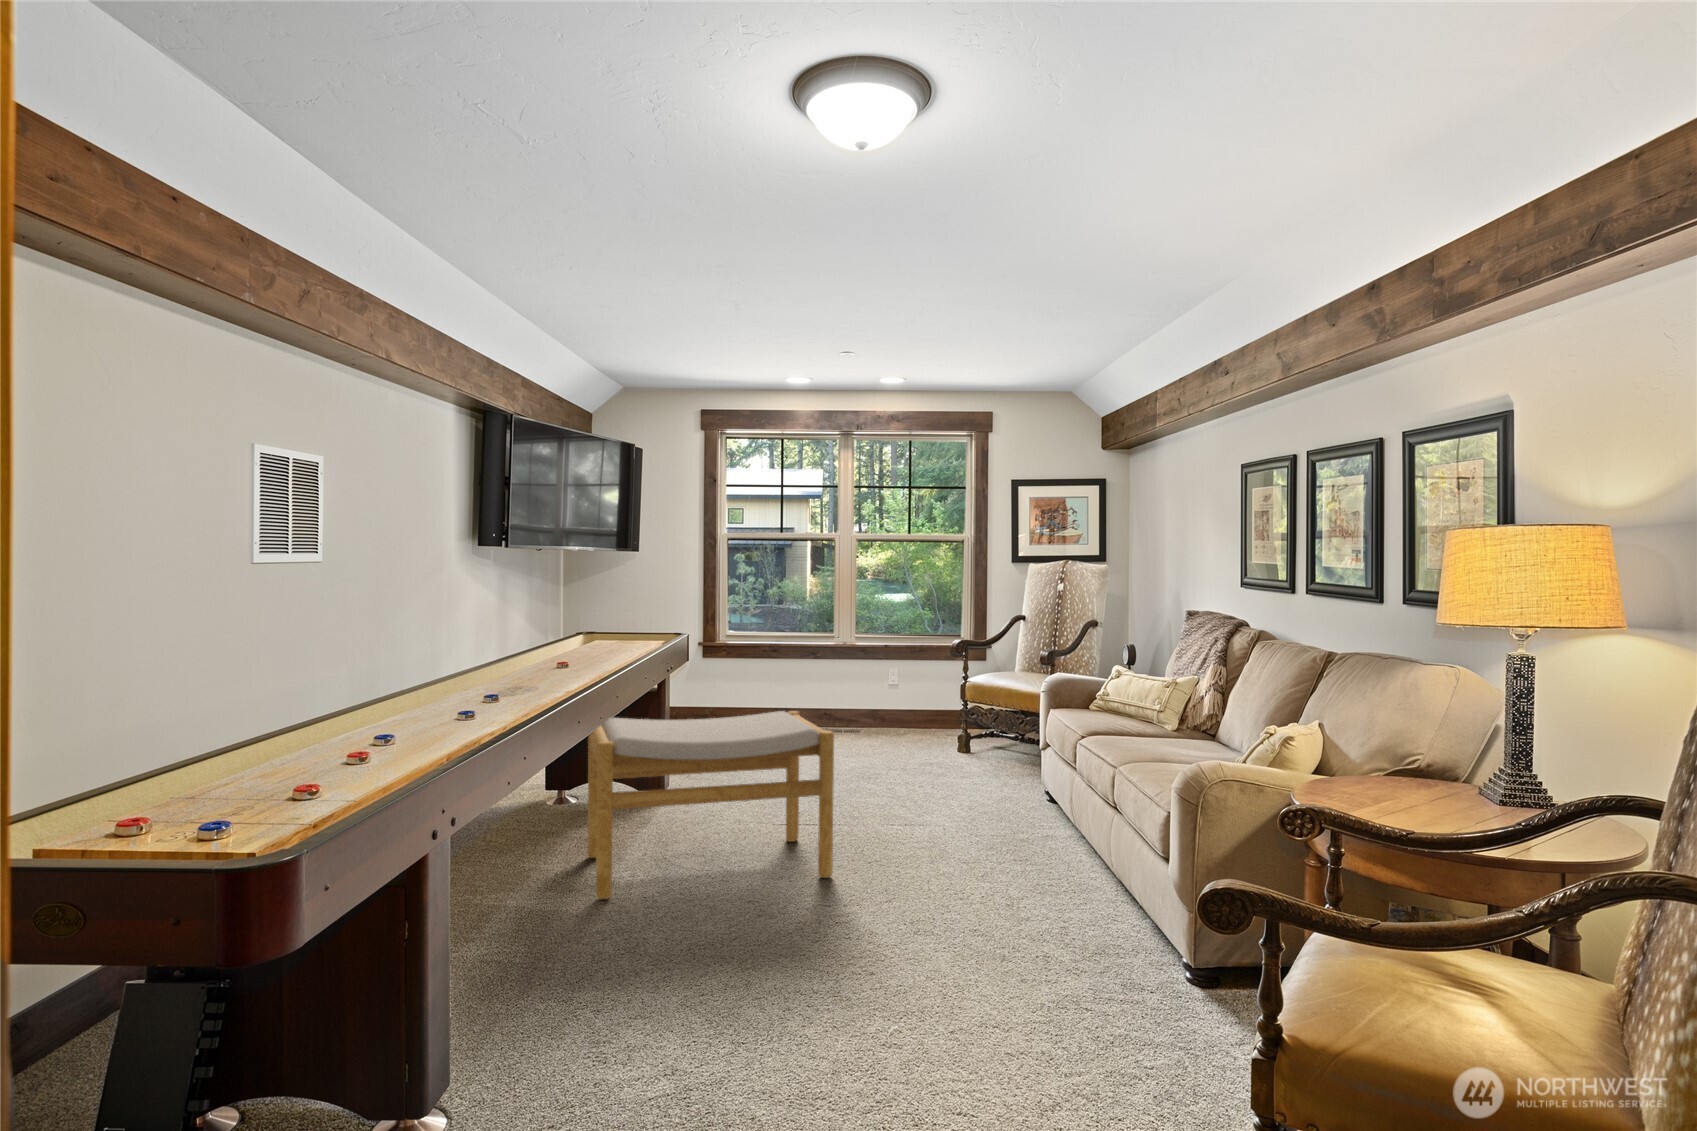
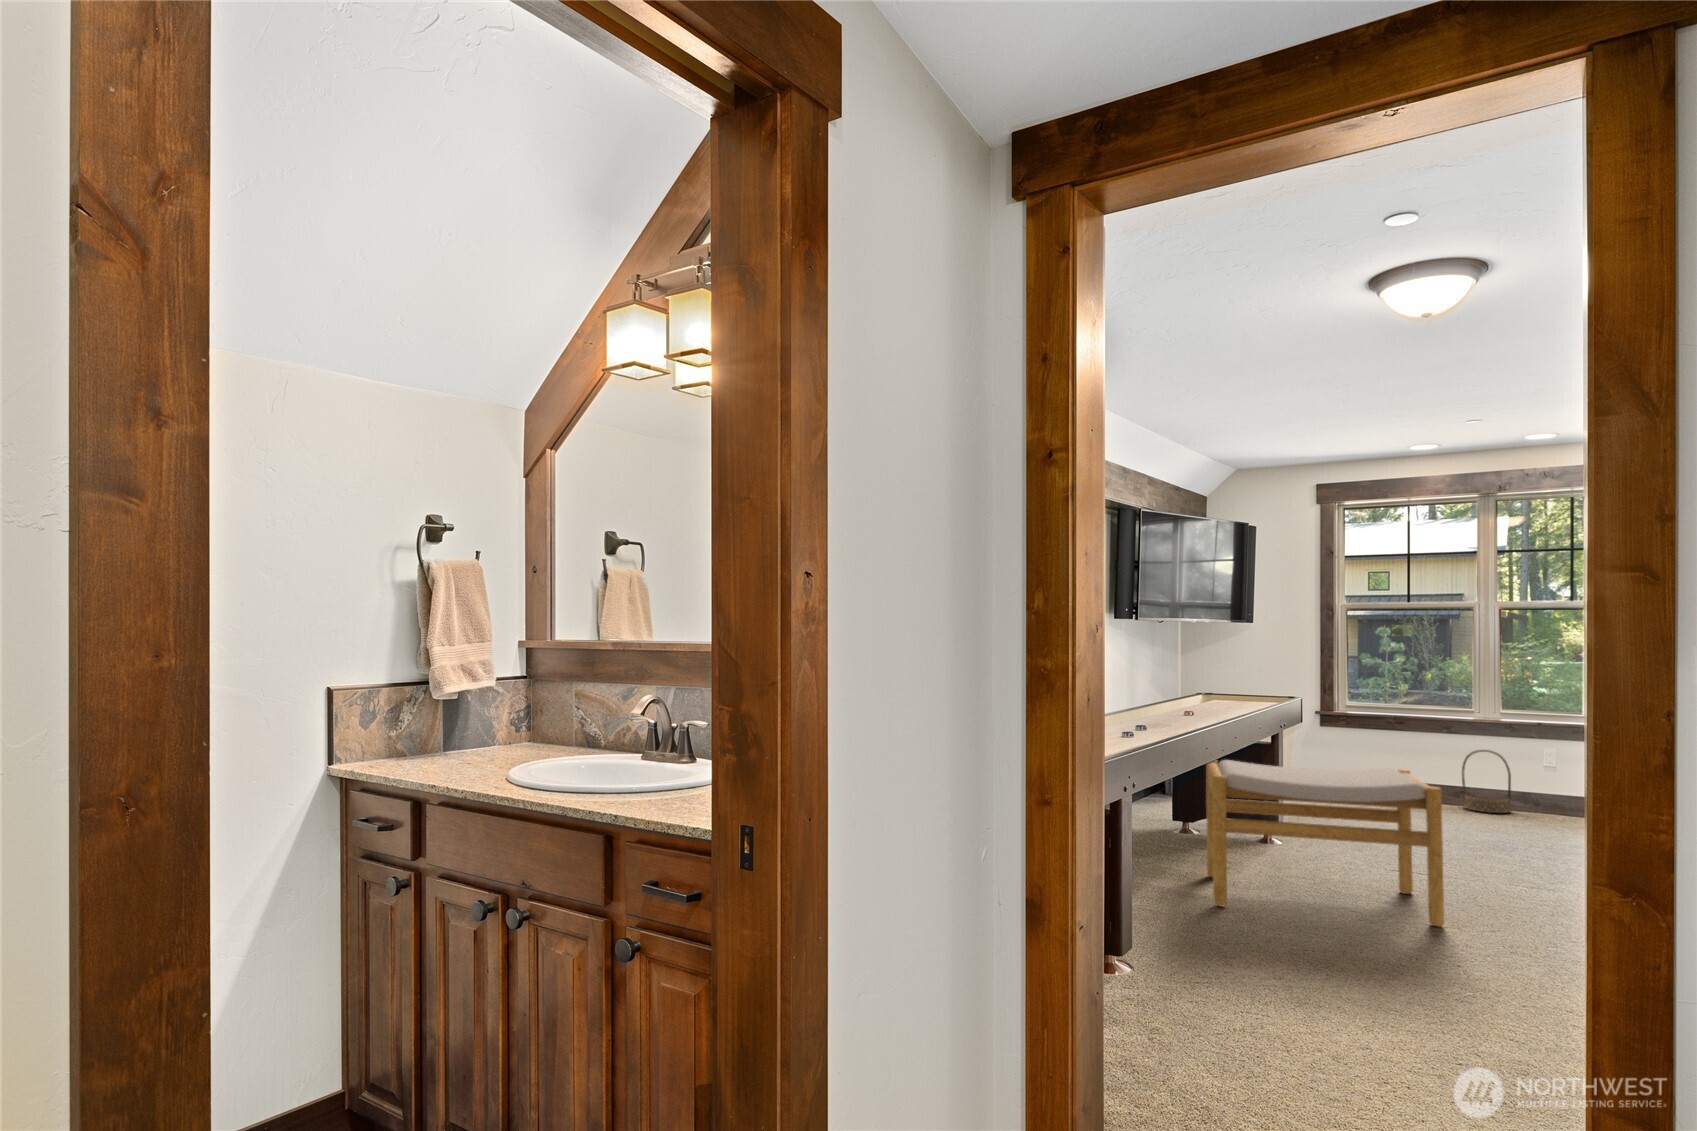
basket: none [826,675,865,734] -> present [1462,750,1511,813]

